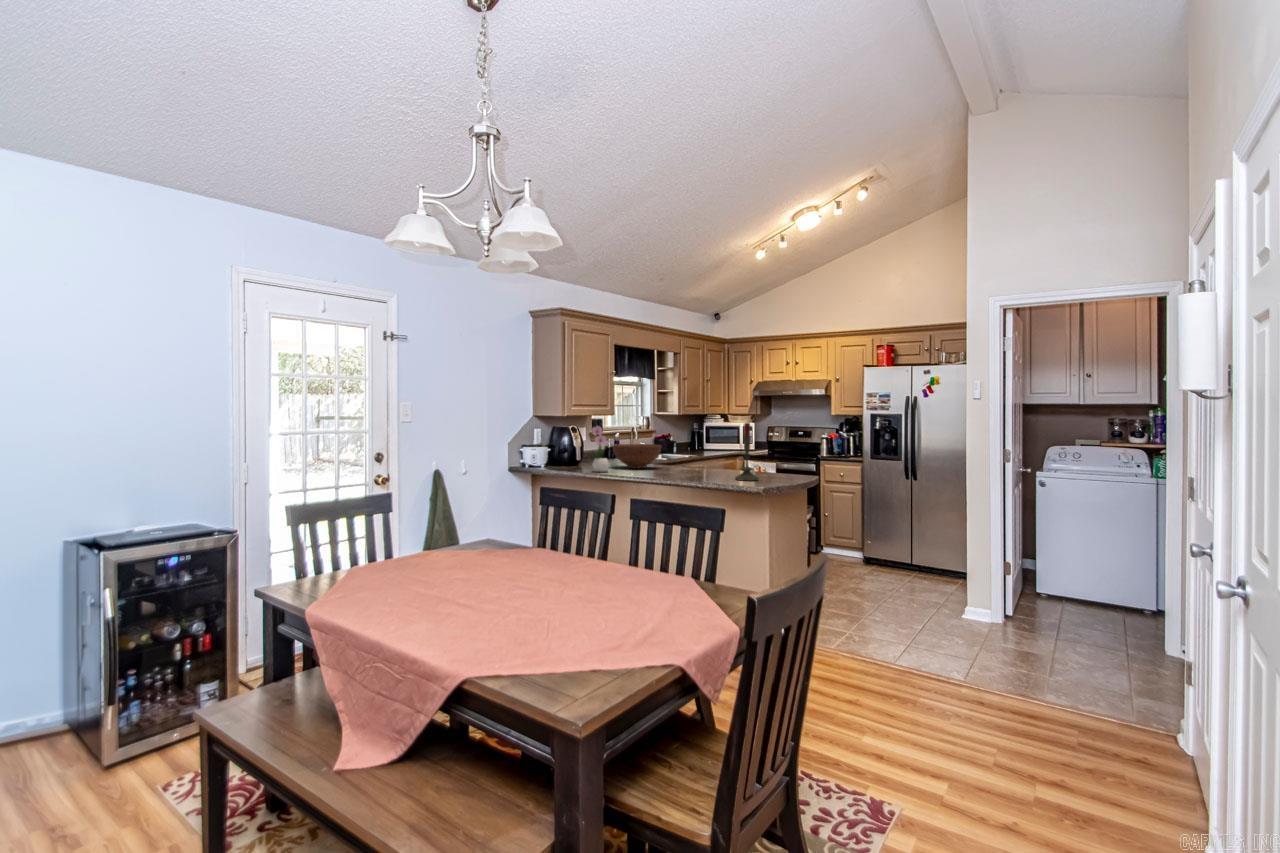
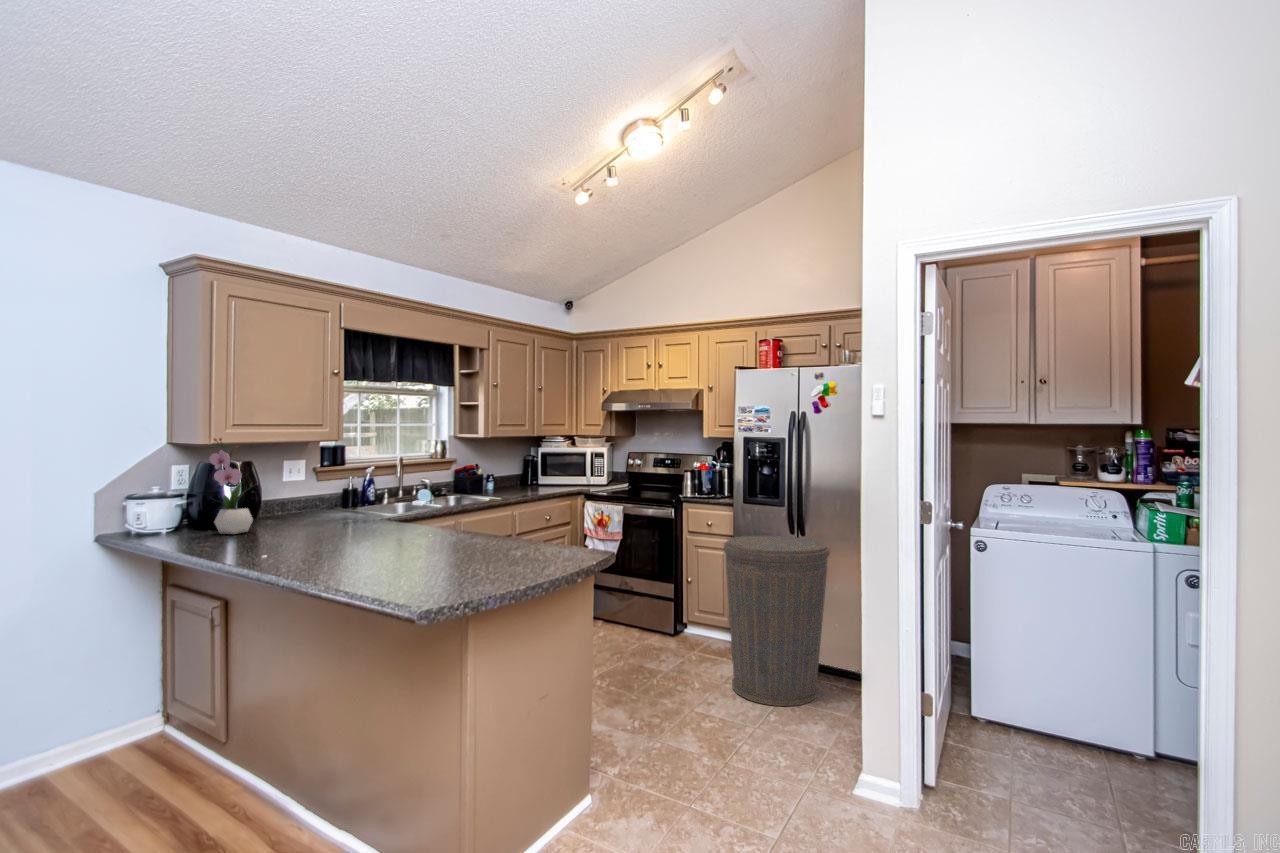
candle: present [735,422,759,481] -> none [438,444,483,558]
fruit bowl: present [613,444,661,468] -> none [291,481,382,523]
trash can: none [862,481,937,588] -> present [724,536,830,706]

